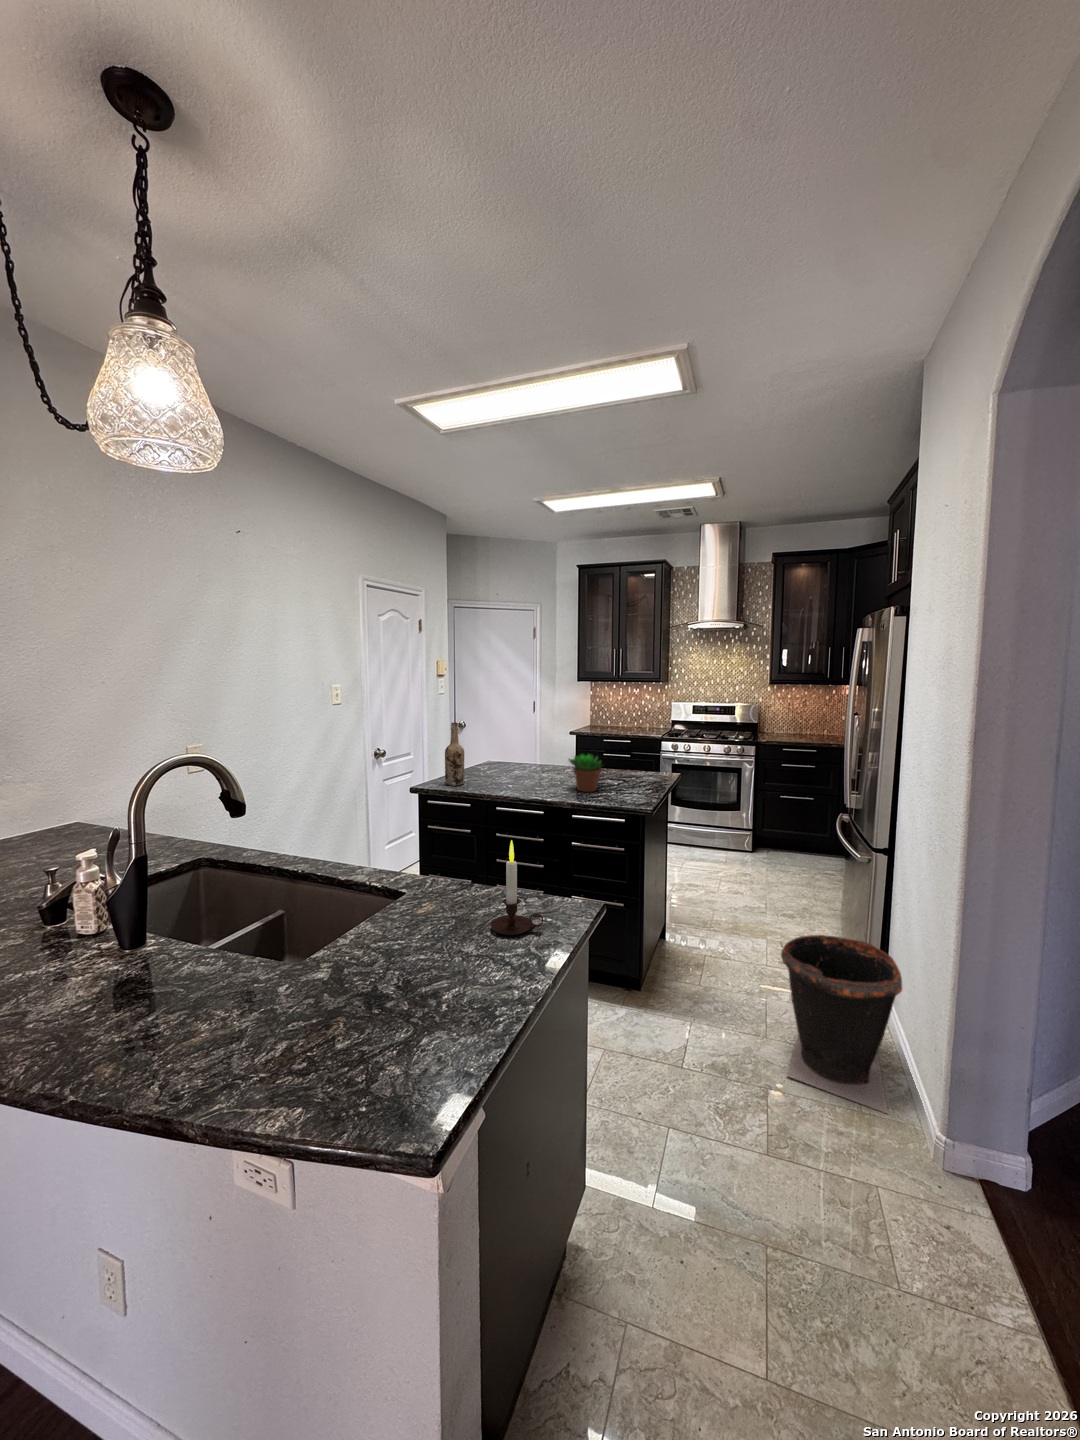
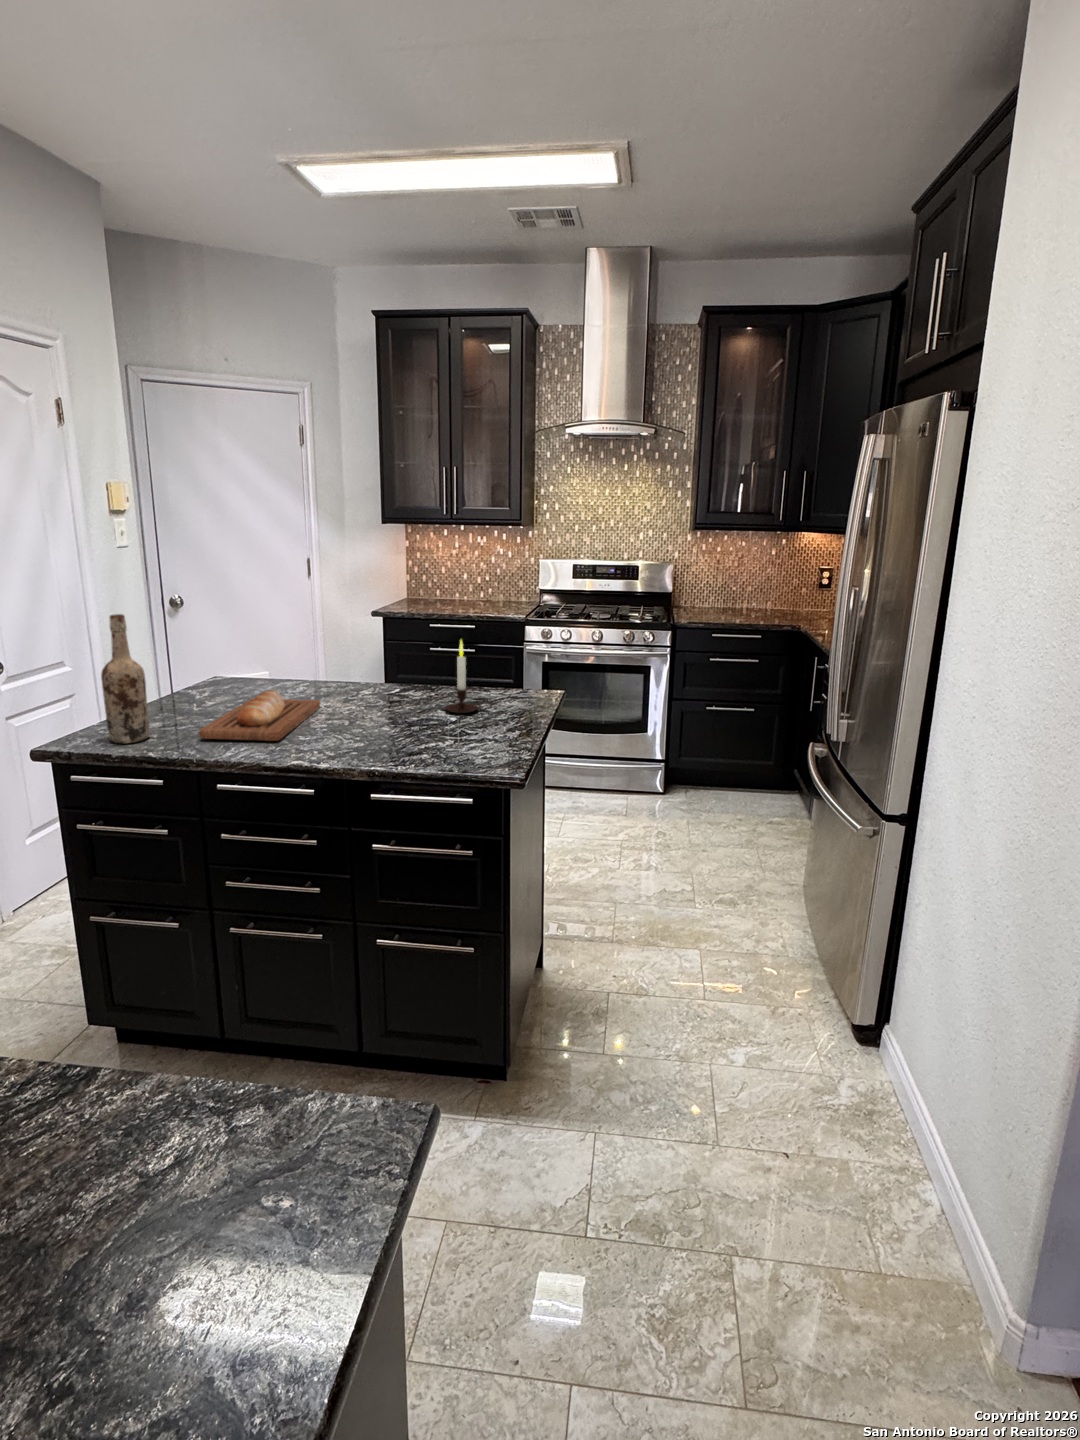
succulent plant: present [569,754,602,792] -> none [358,670,429,744]
bread loaf: none [488,764,546,788] -> present [199,690,320,741]
candle: present [490,840,543,935] -> present [445,640,486,713]
waste bin: present [780,935,902,1113] -> none [750,973,951,1271]

